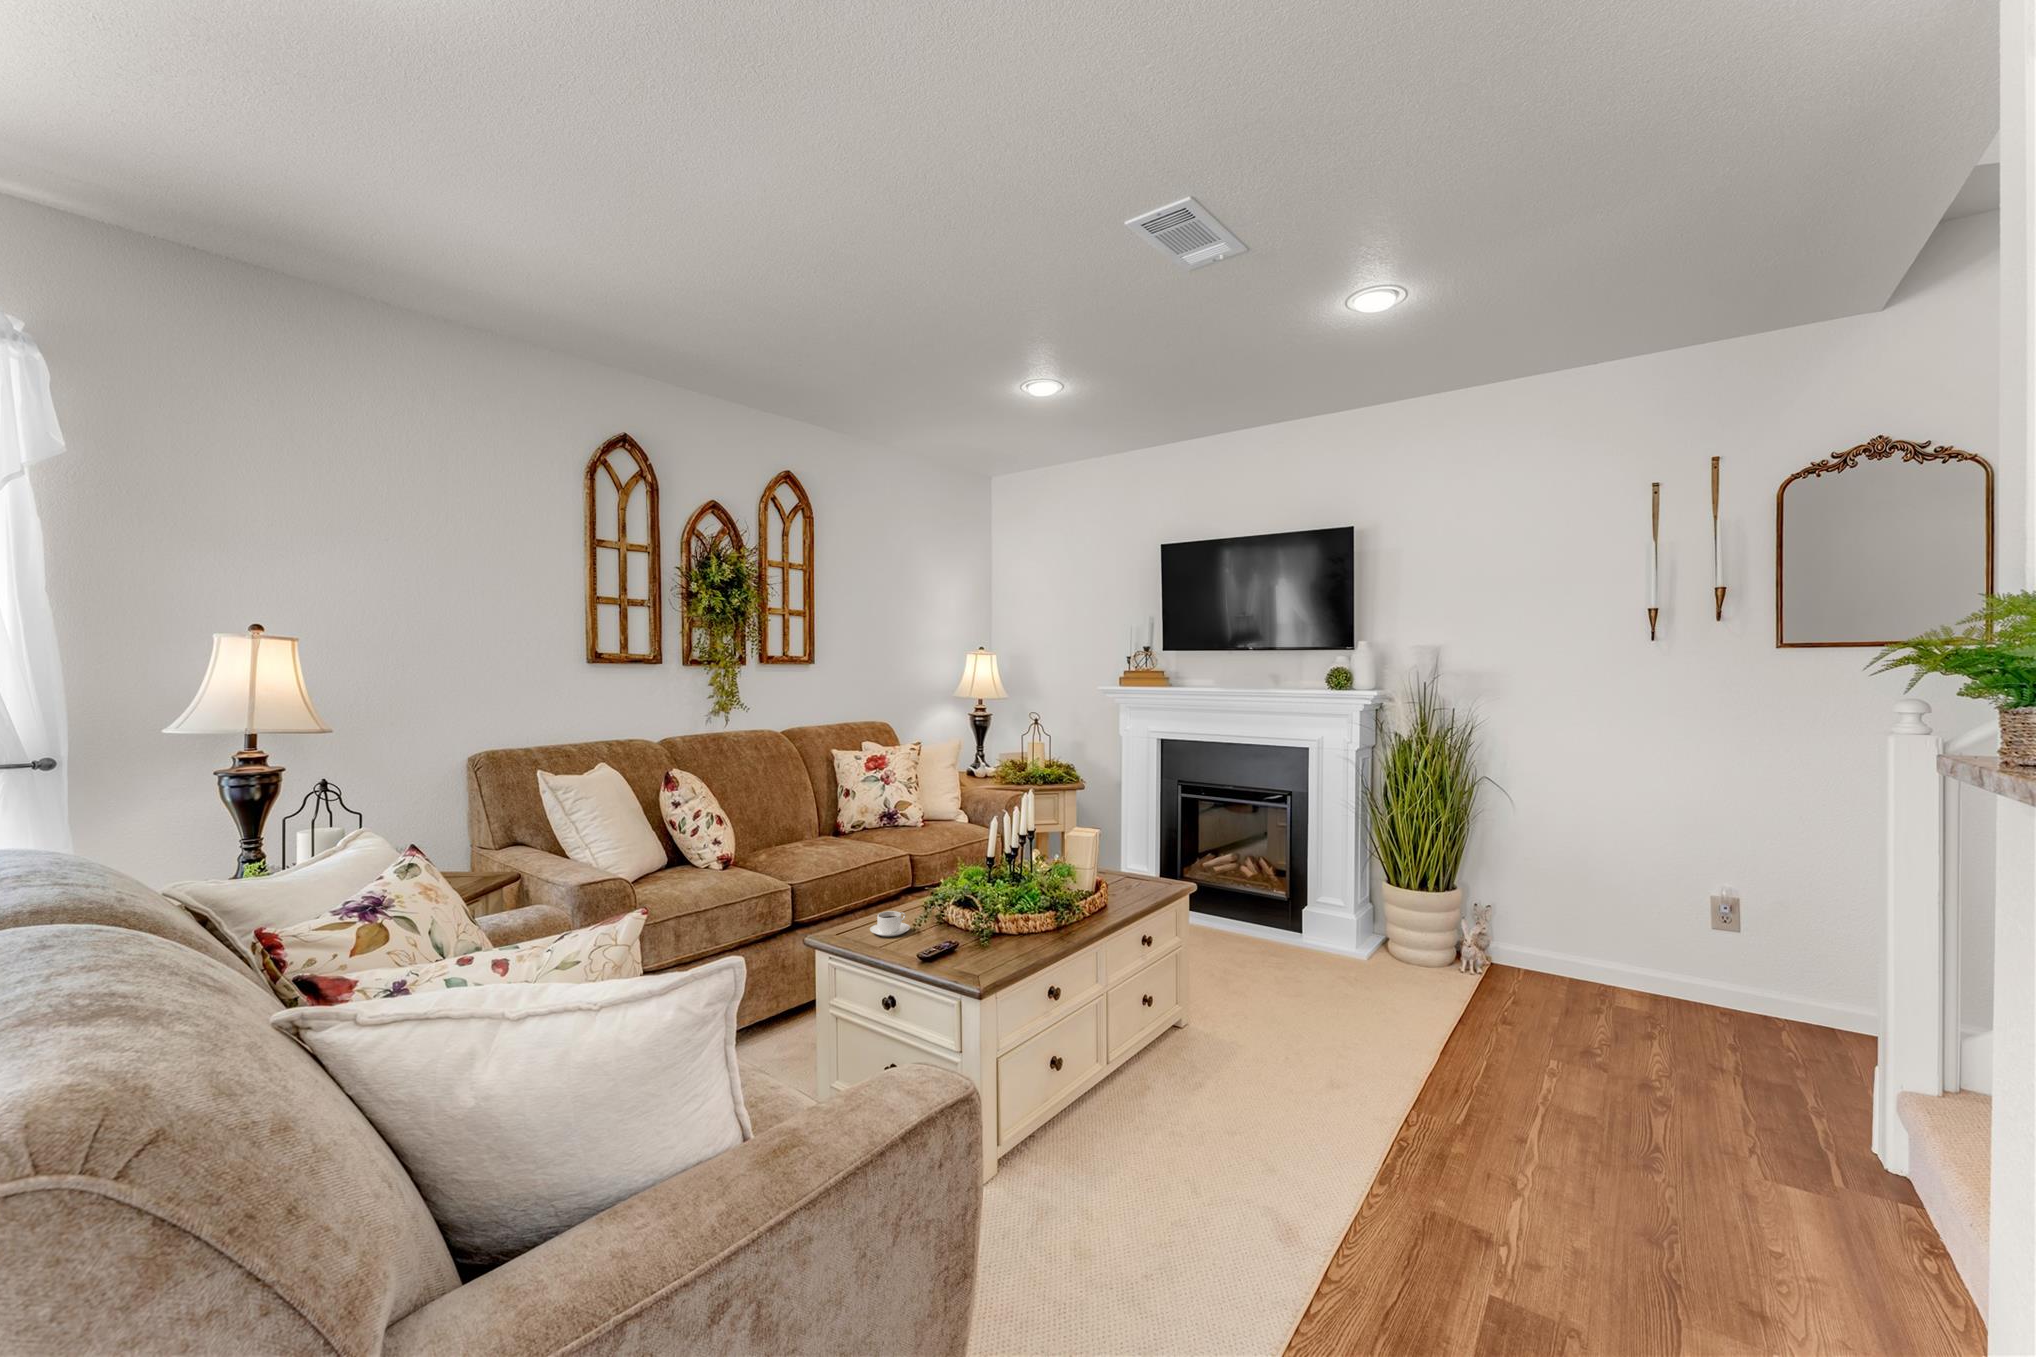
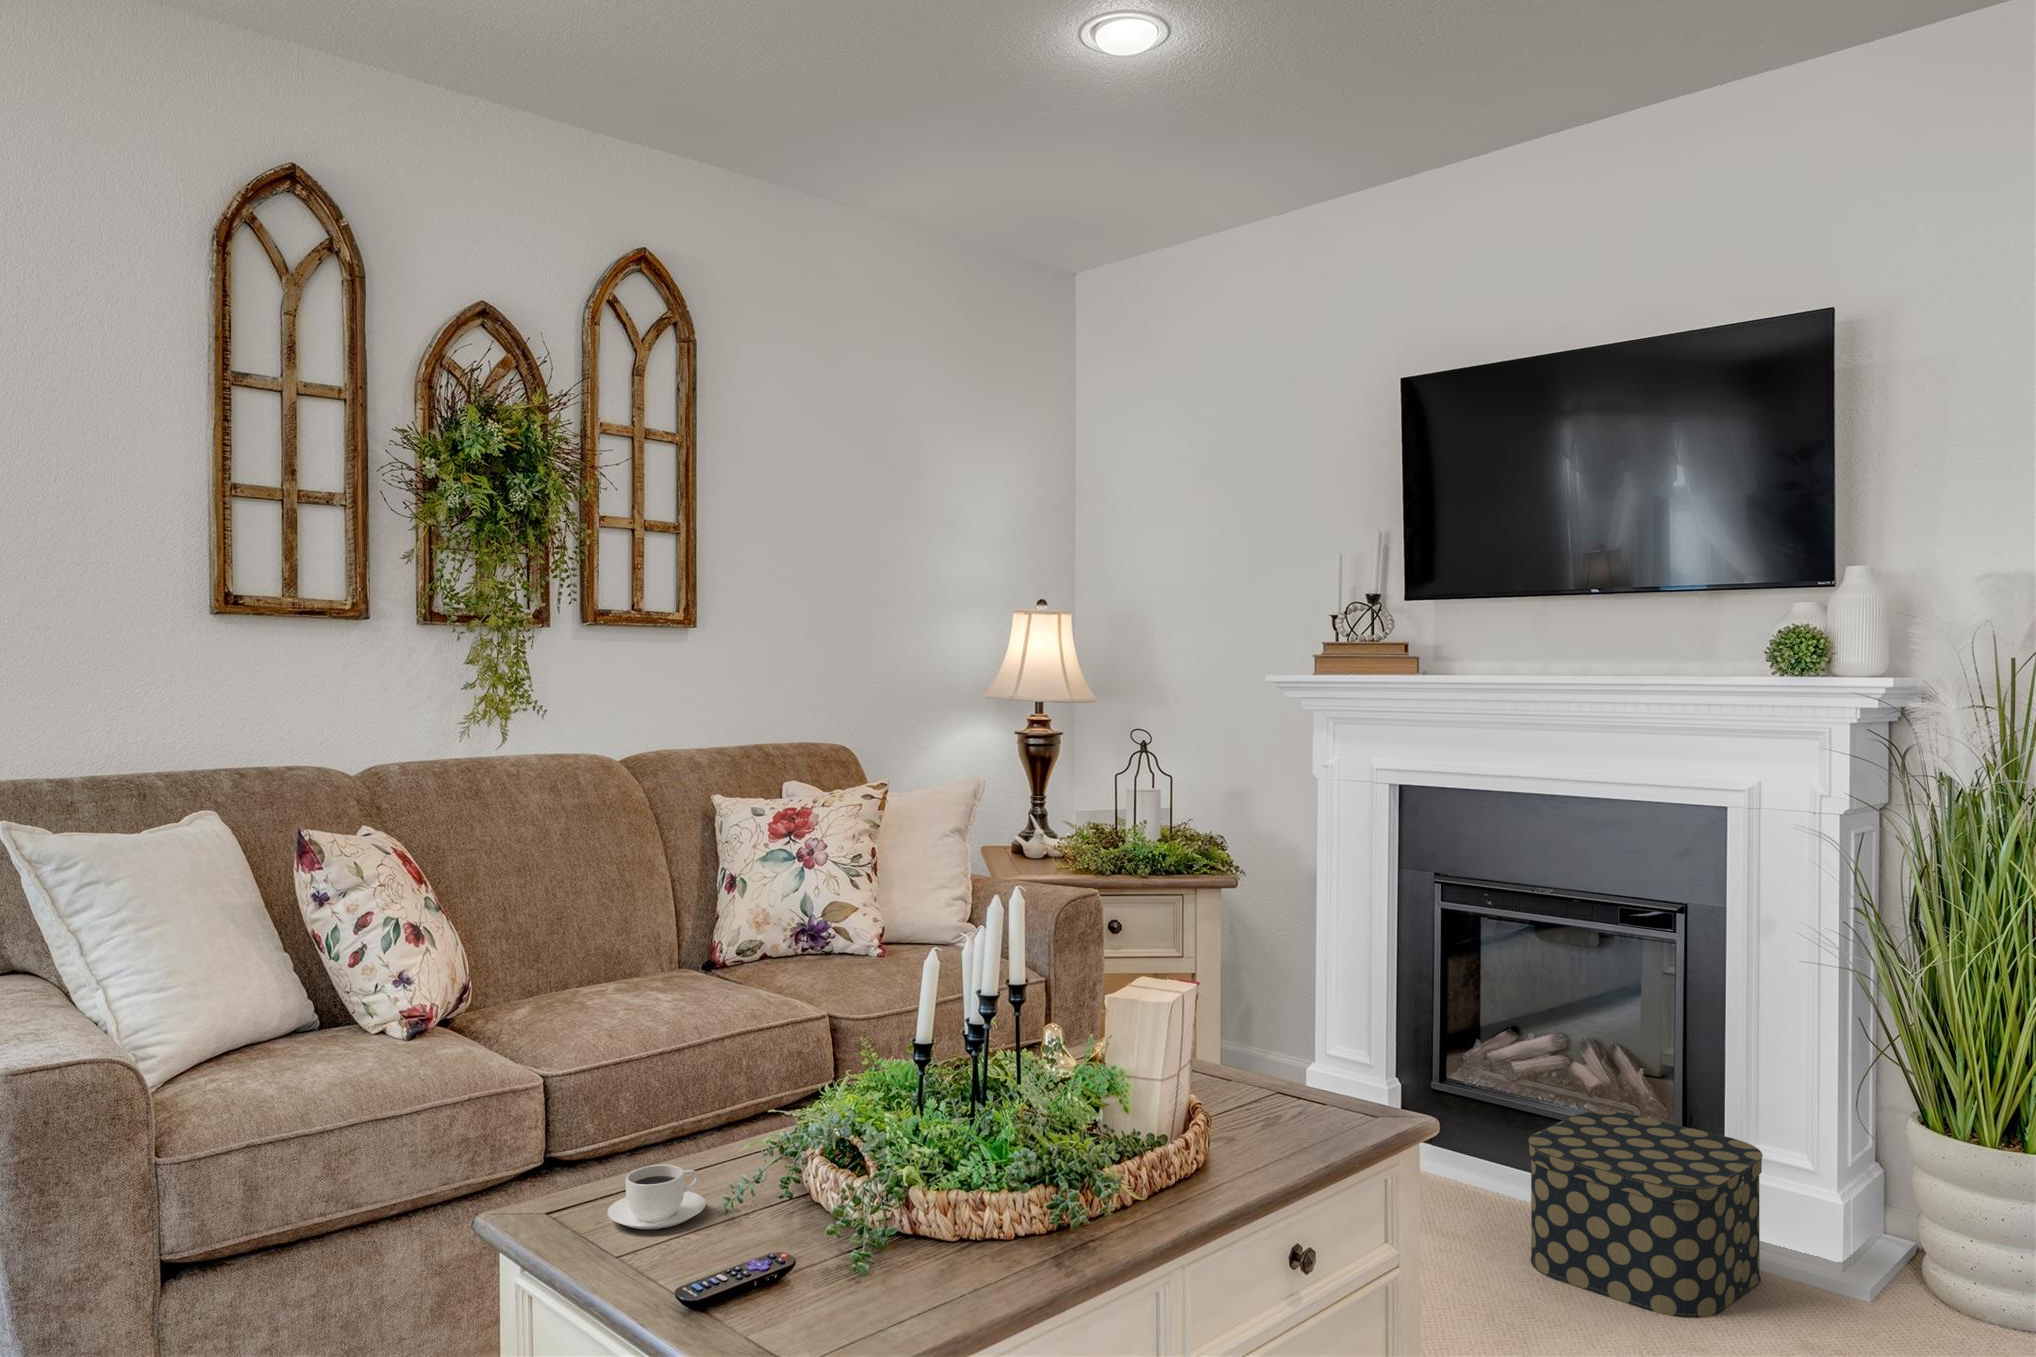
storage box: none [1225,887,1324,972] -> present [1528,1111,1763,1318]

